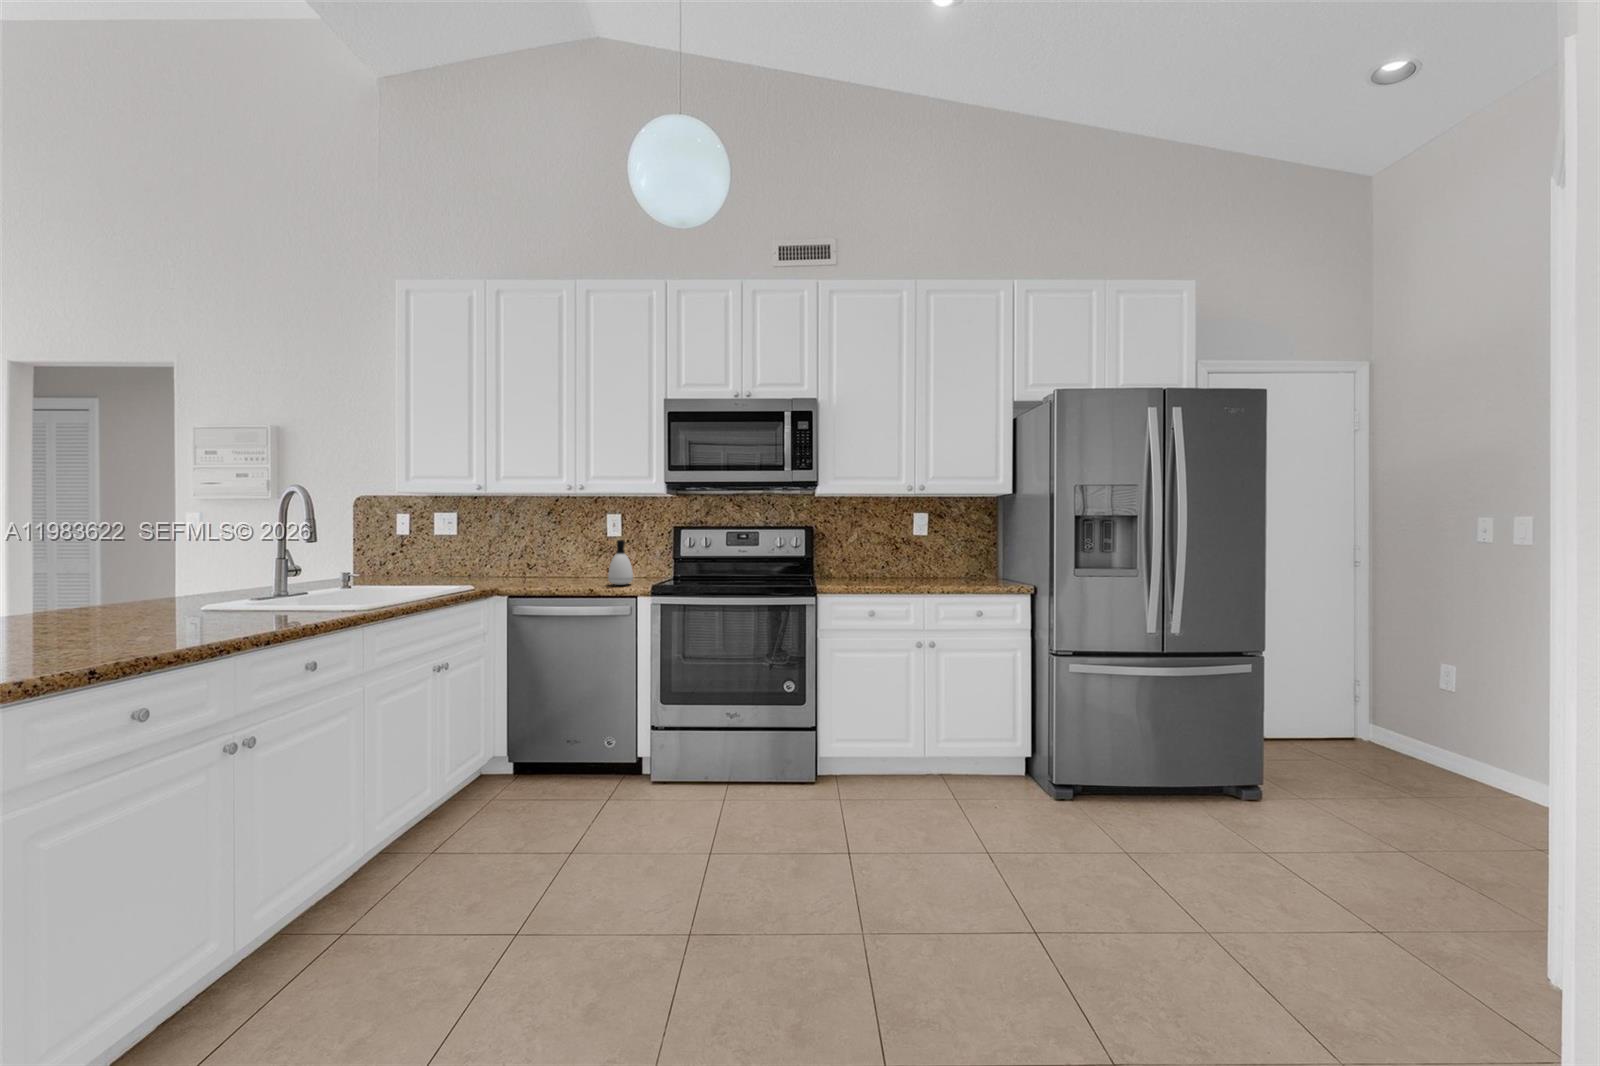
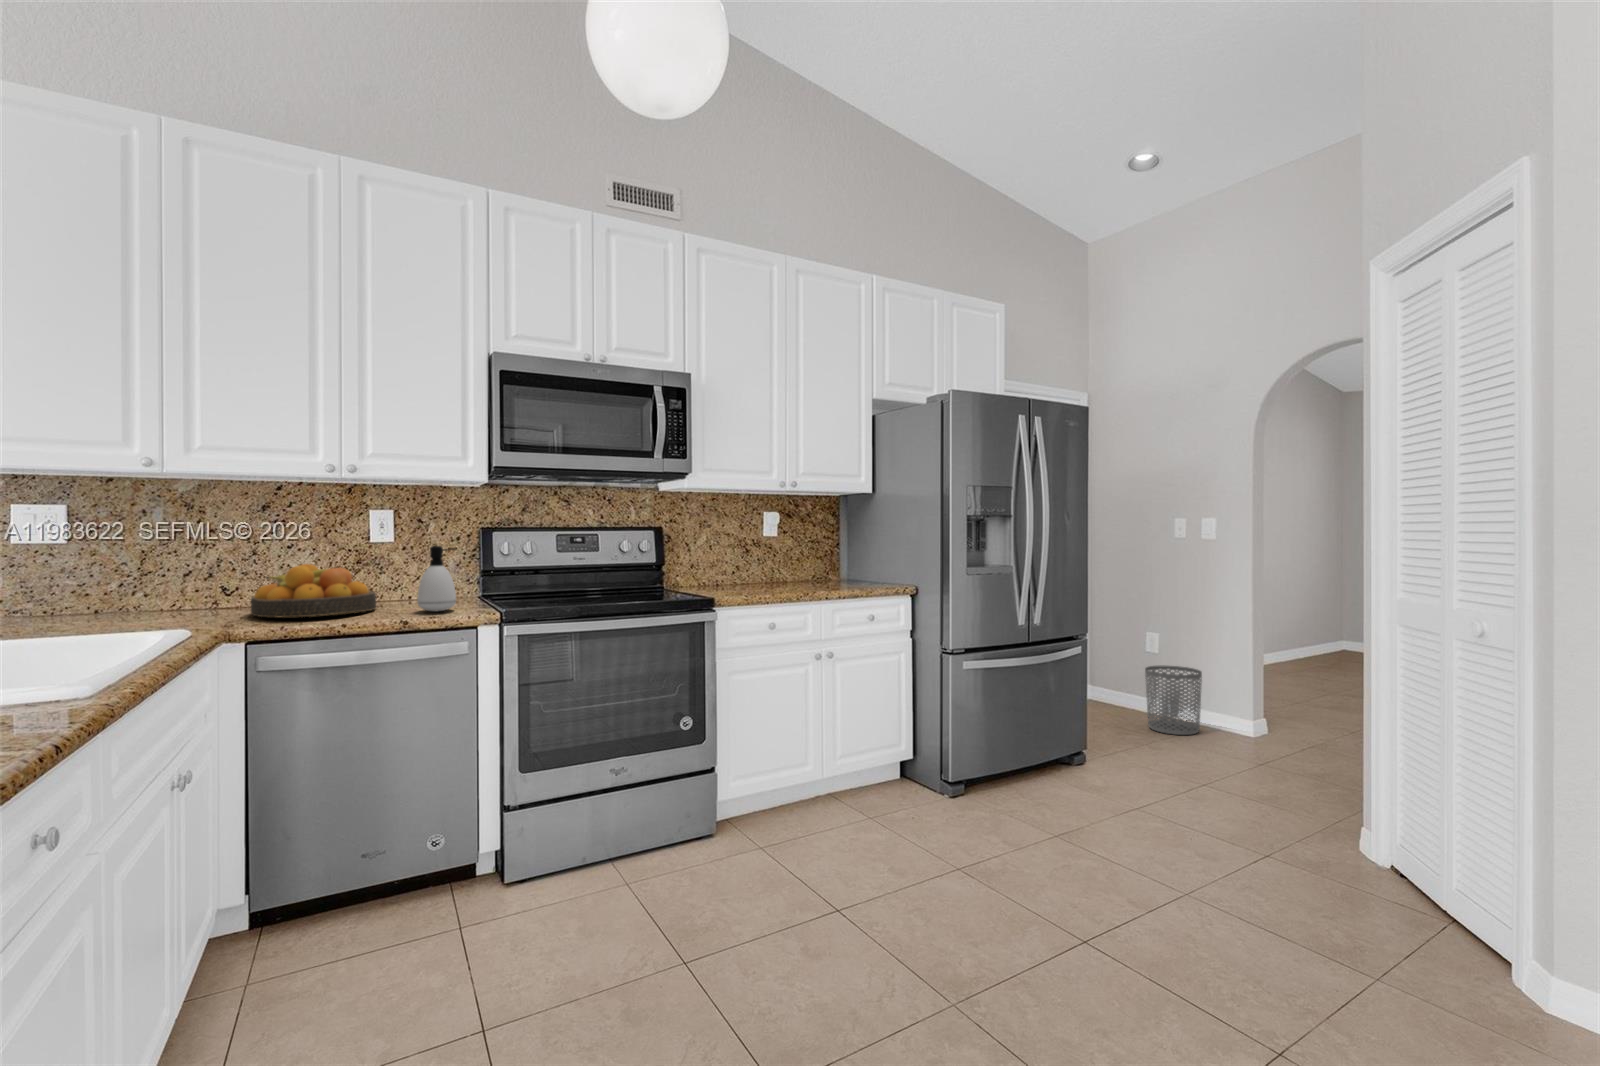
fruit bowl: none [524,550,596,584] -> present [251,564,376,618]
waste bin: none [1407,703,1493,795] -> present [1145,665,1202,735]

